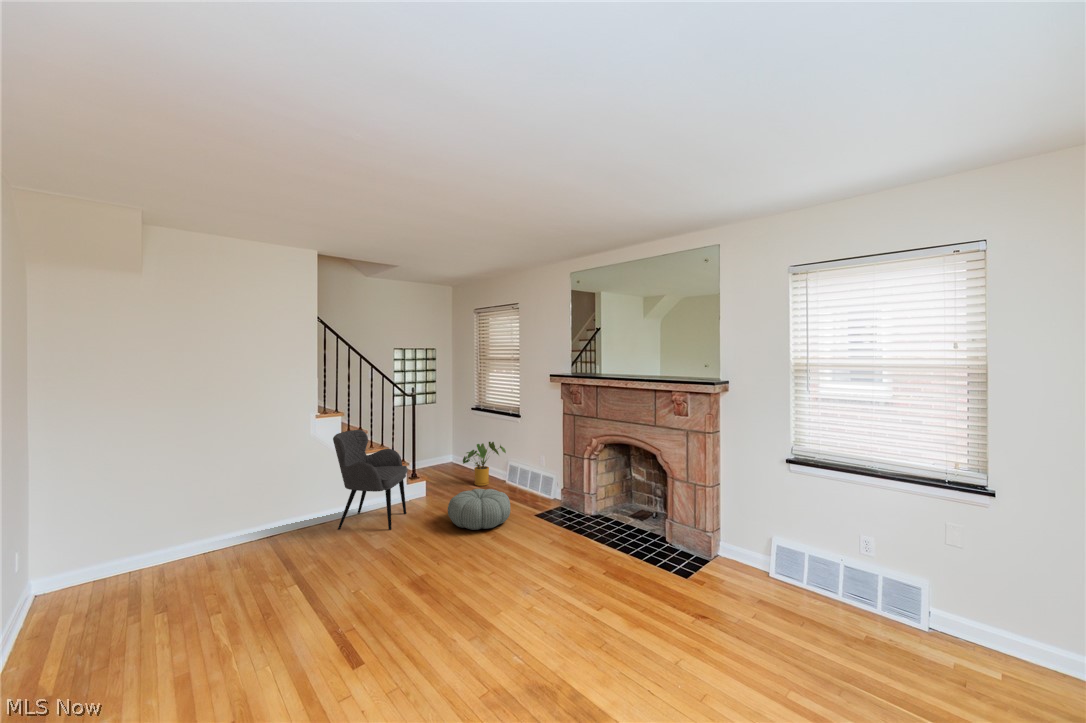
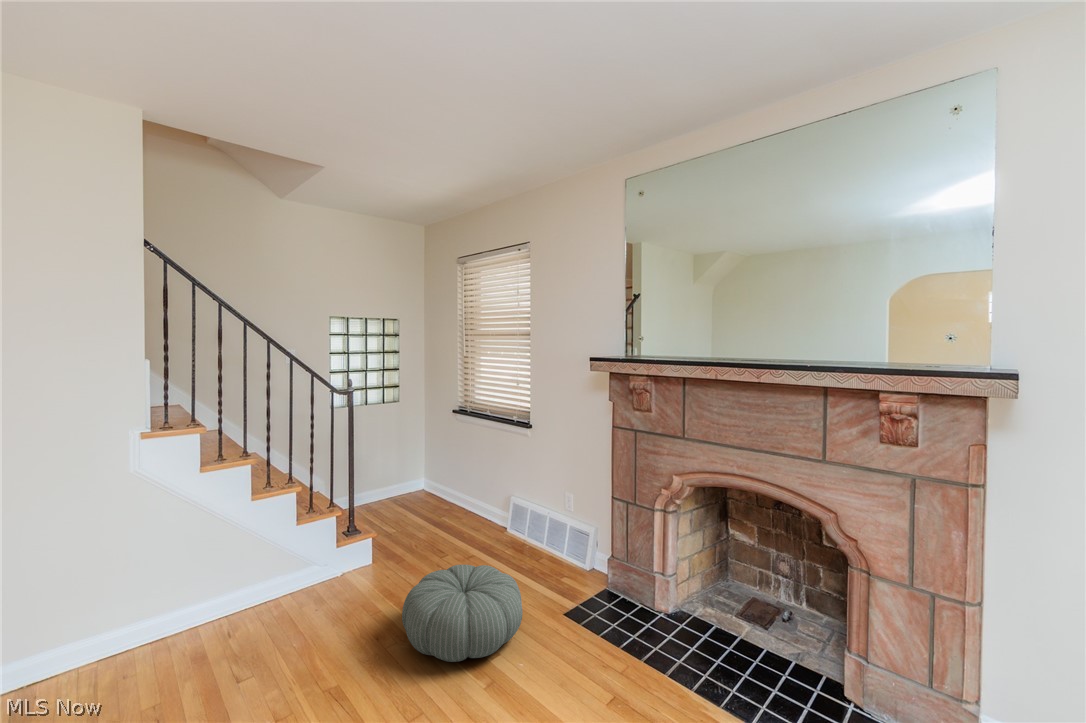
armchair: present [333,430,407,530] -> none [171,456,331,661]
house plant: present [463,442,506,486] -> none [437,466,507,540]

